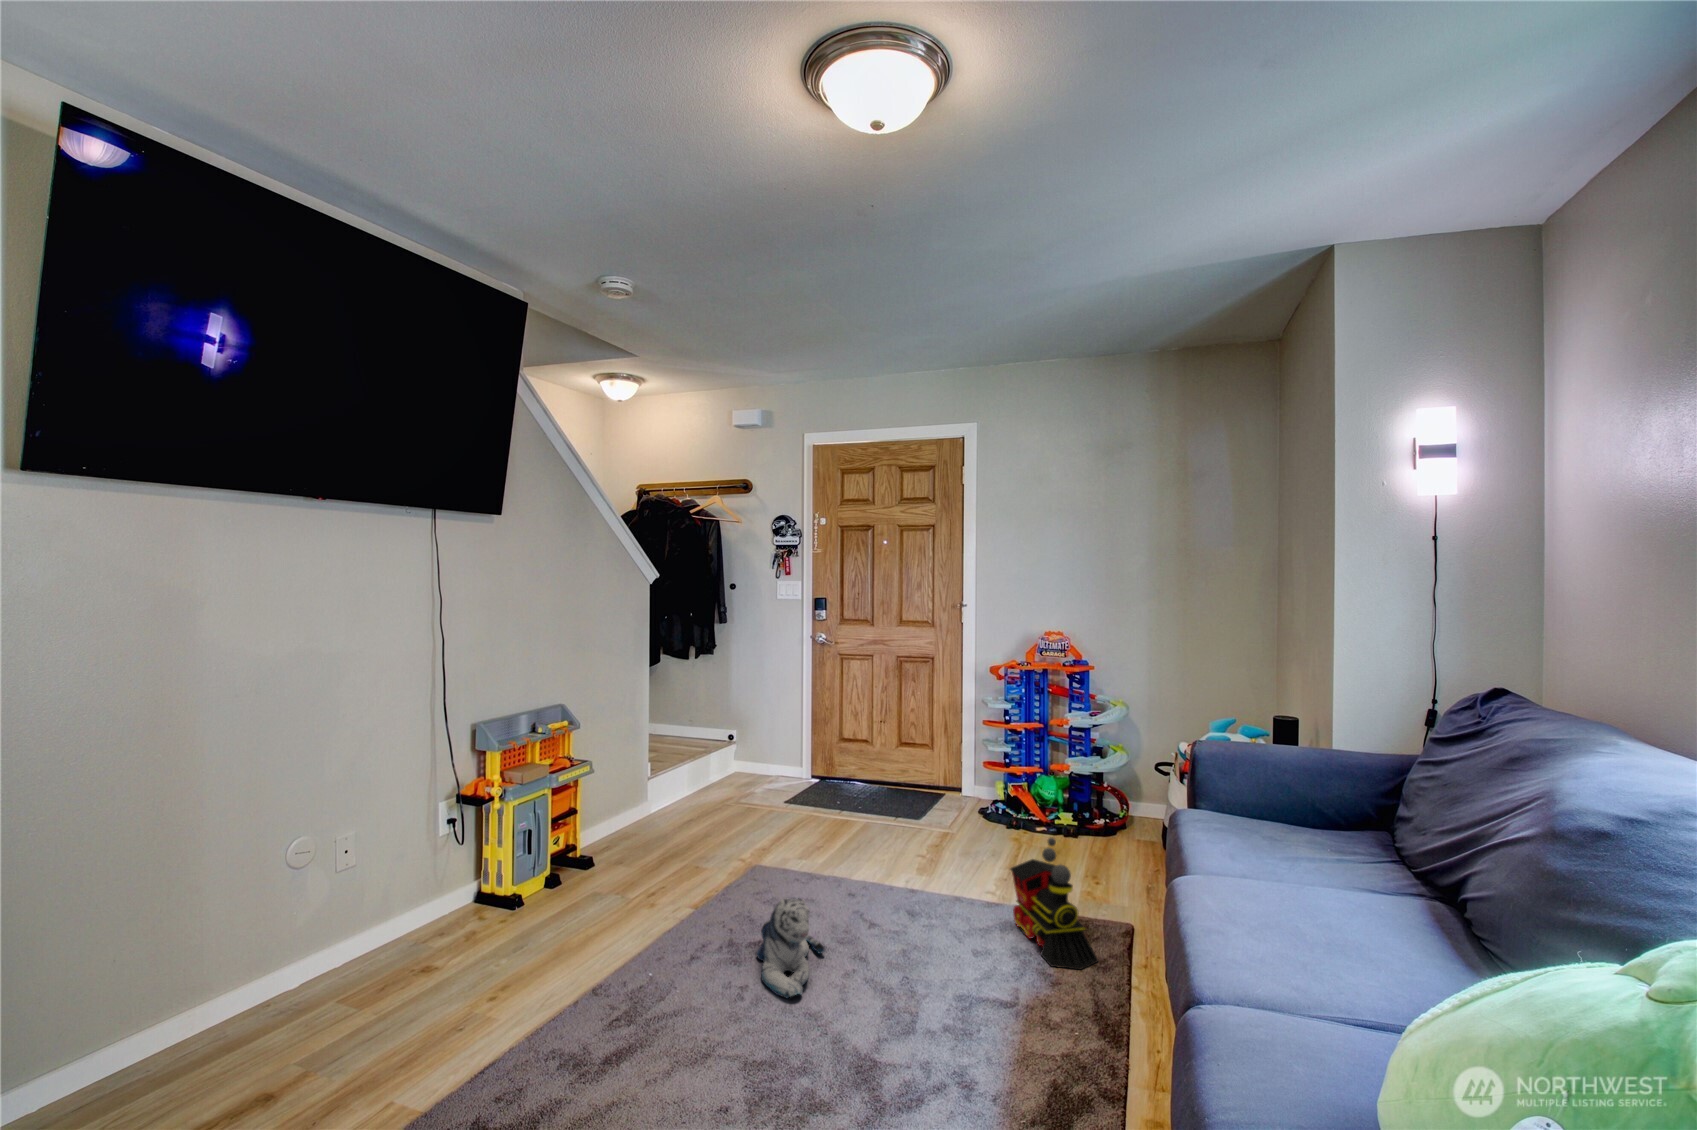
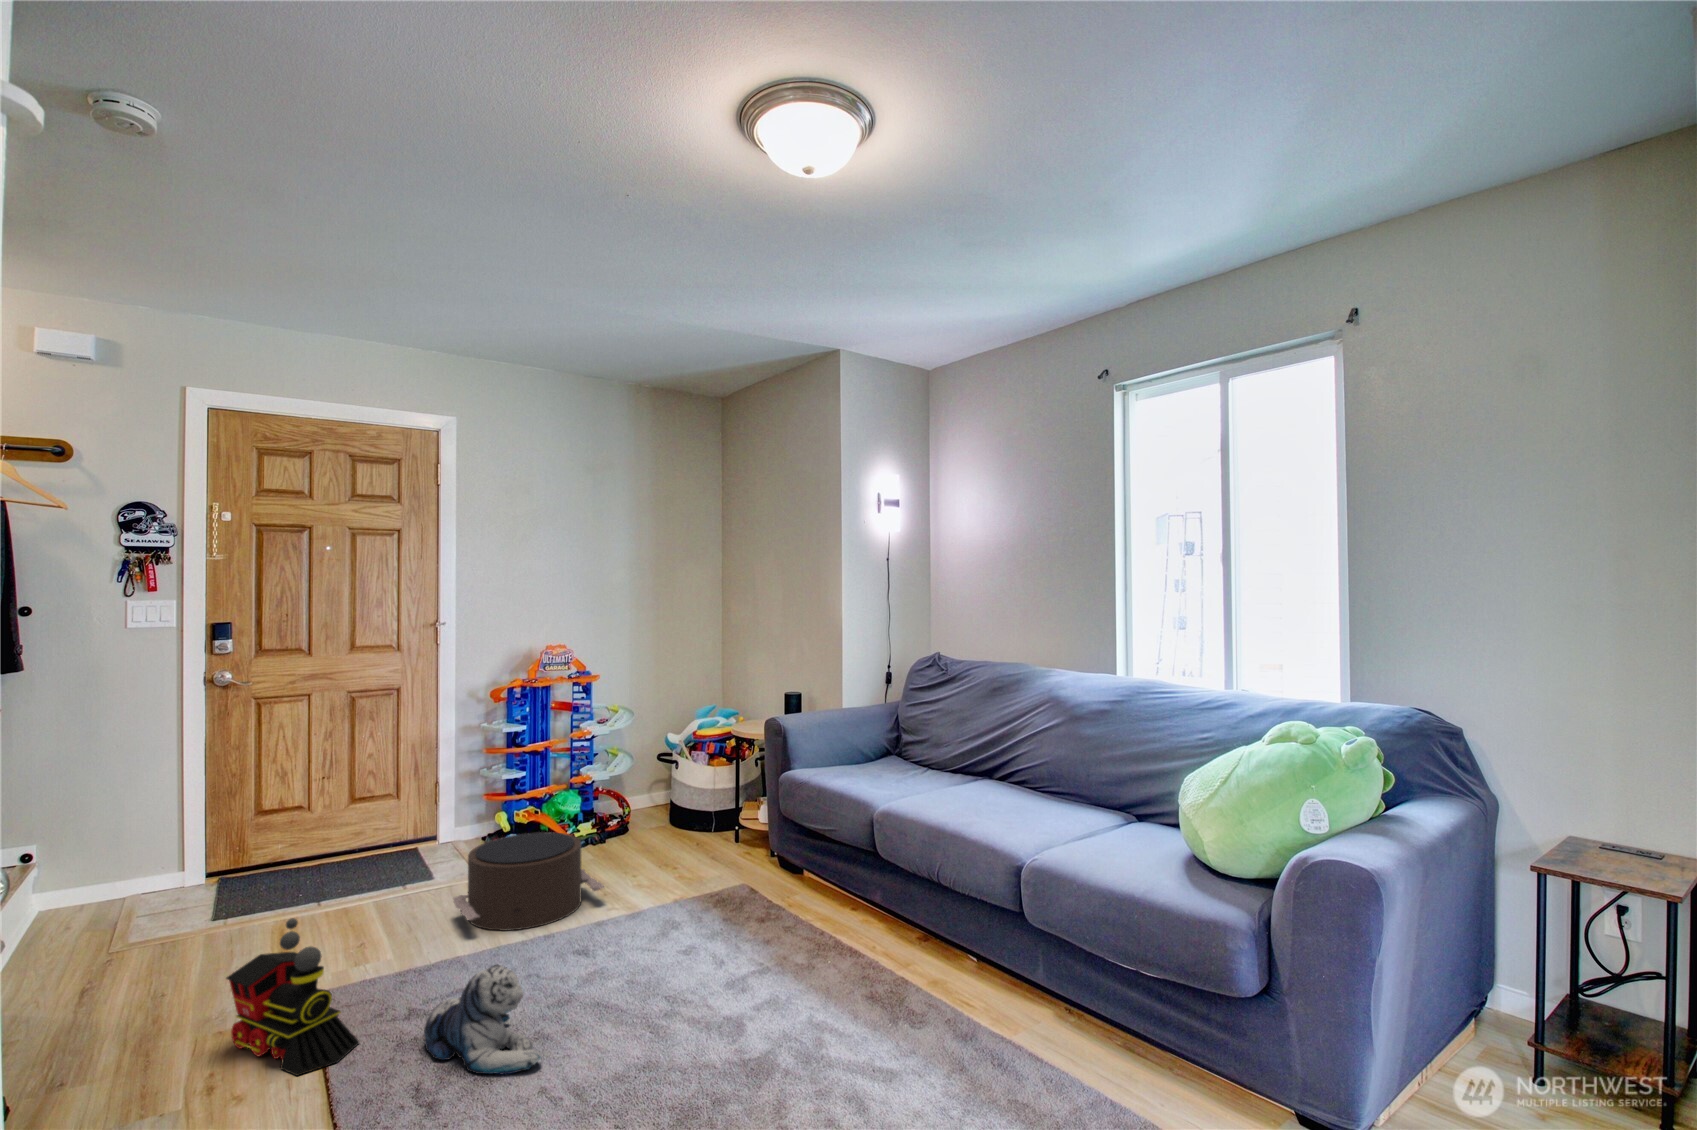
pouf: none [883,800,1011,890] -> present [453,832,604,931]
toy train: present [1010,838,1099,970] -> present [227,918,359,1076]

